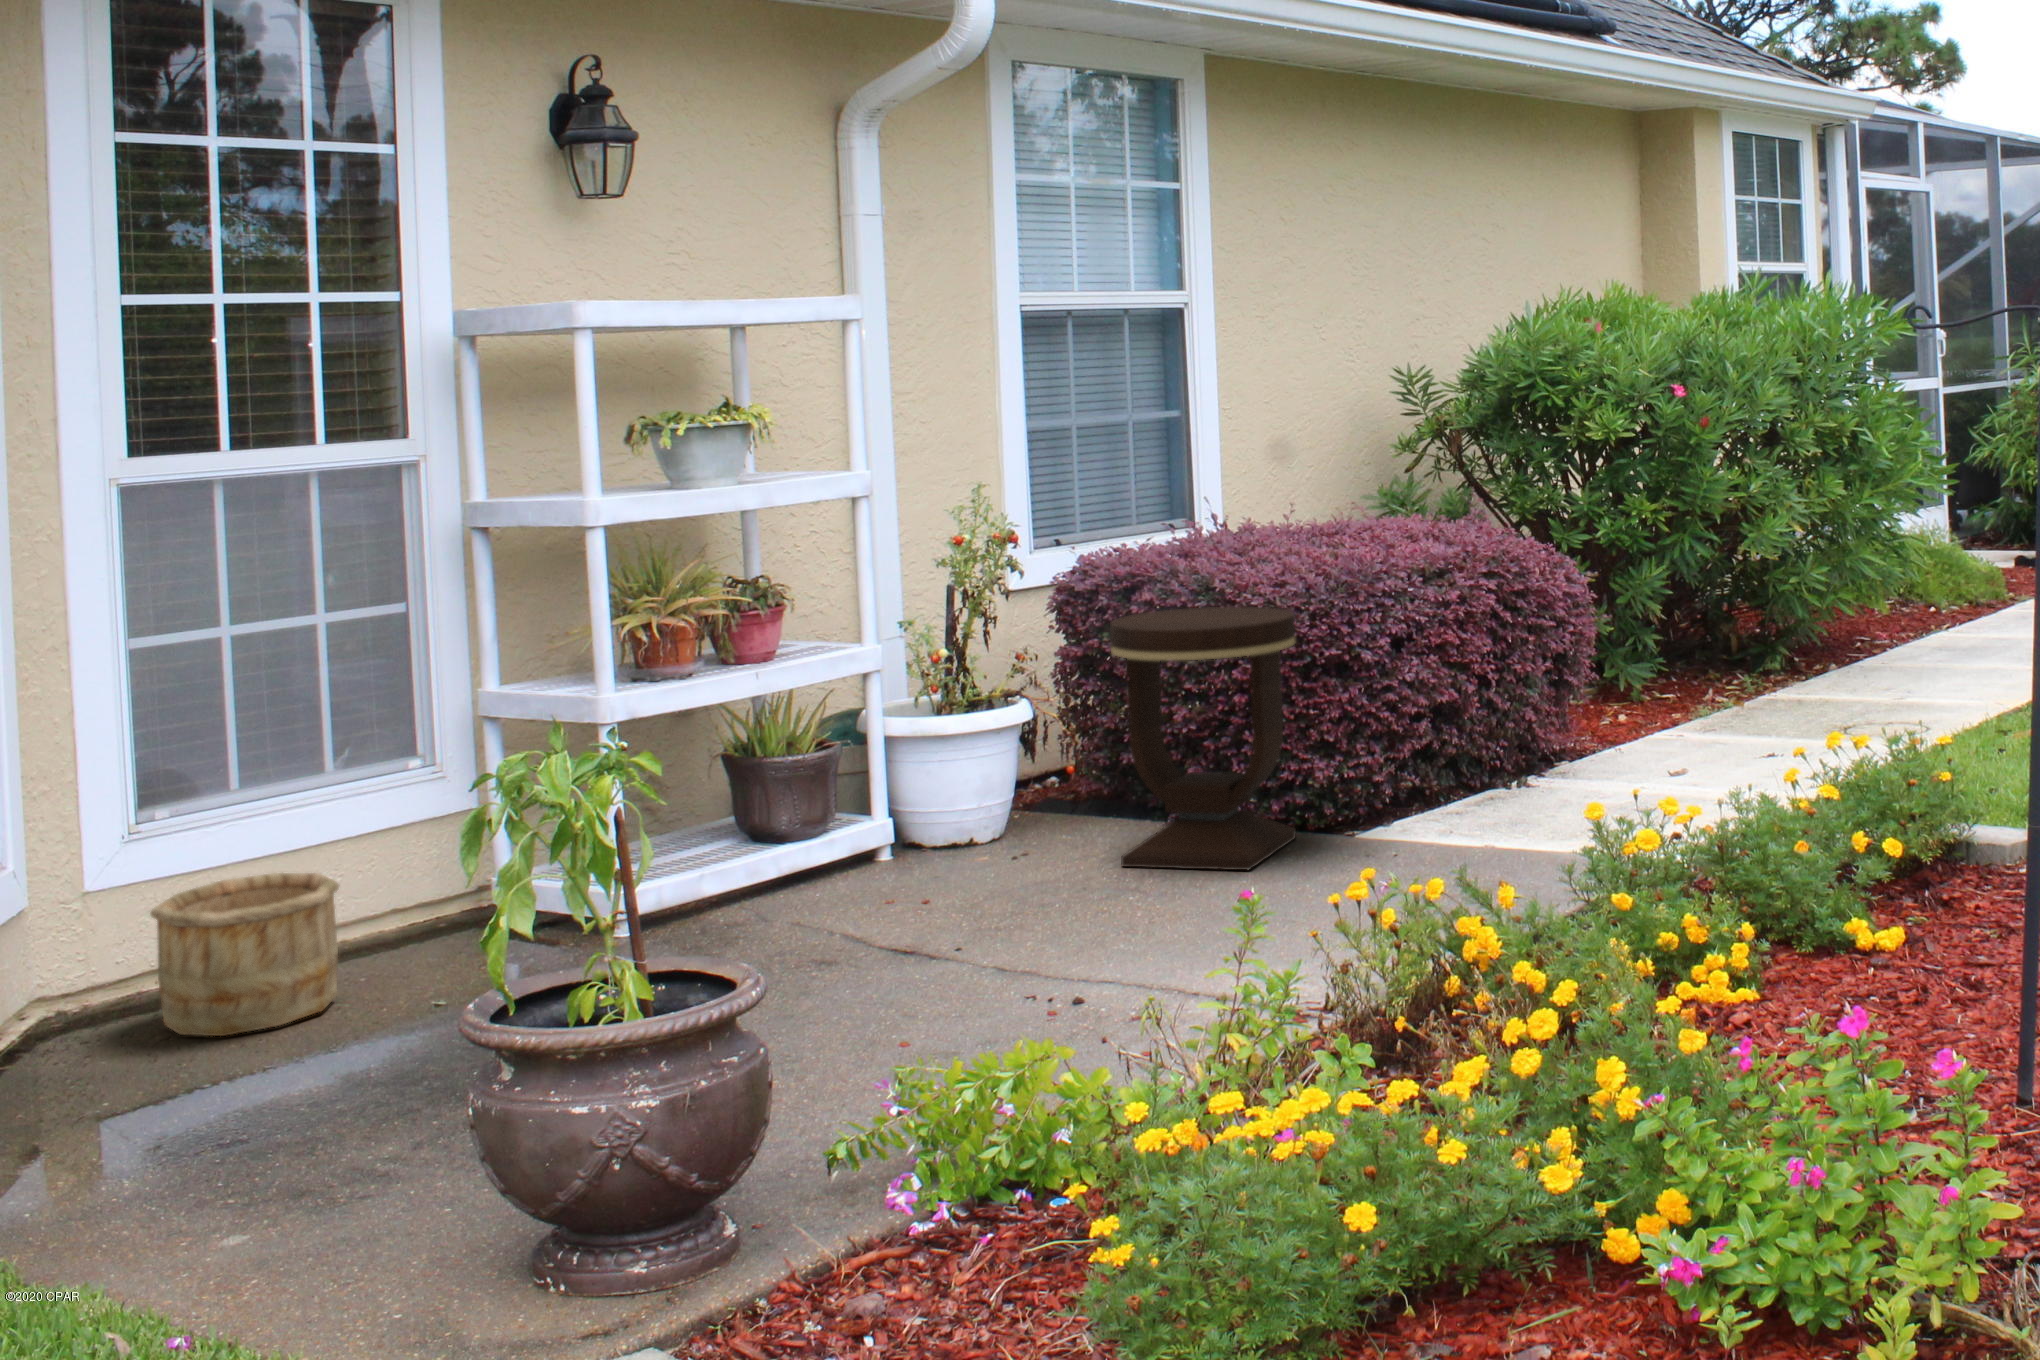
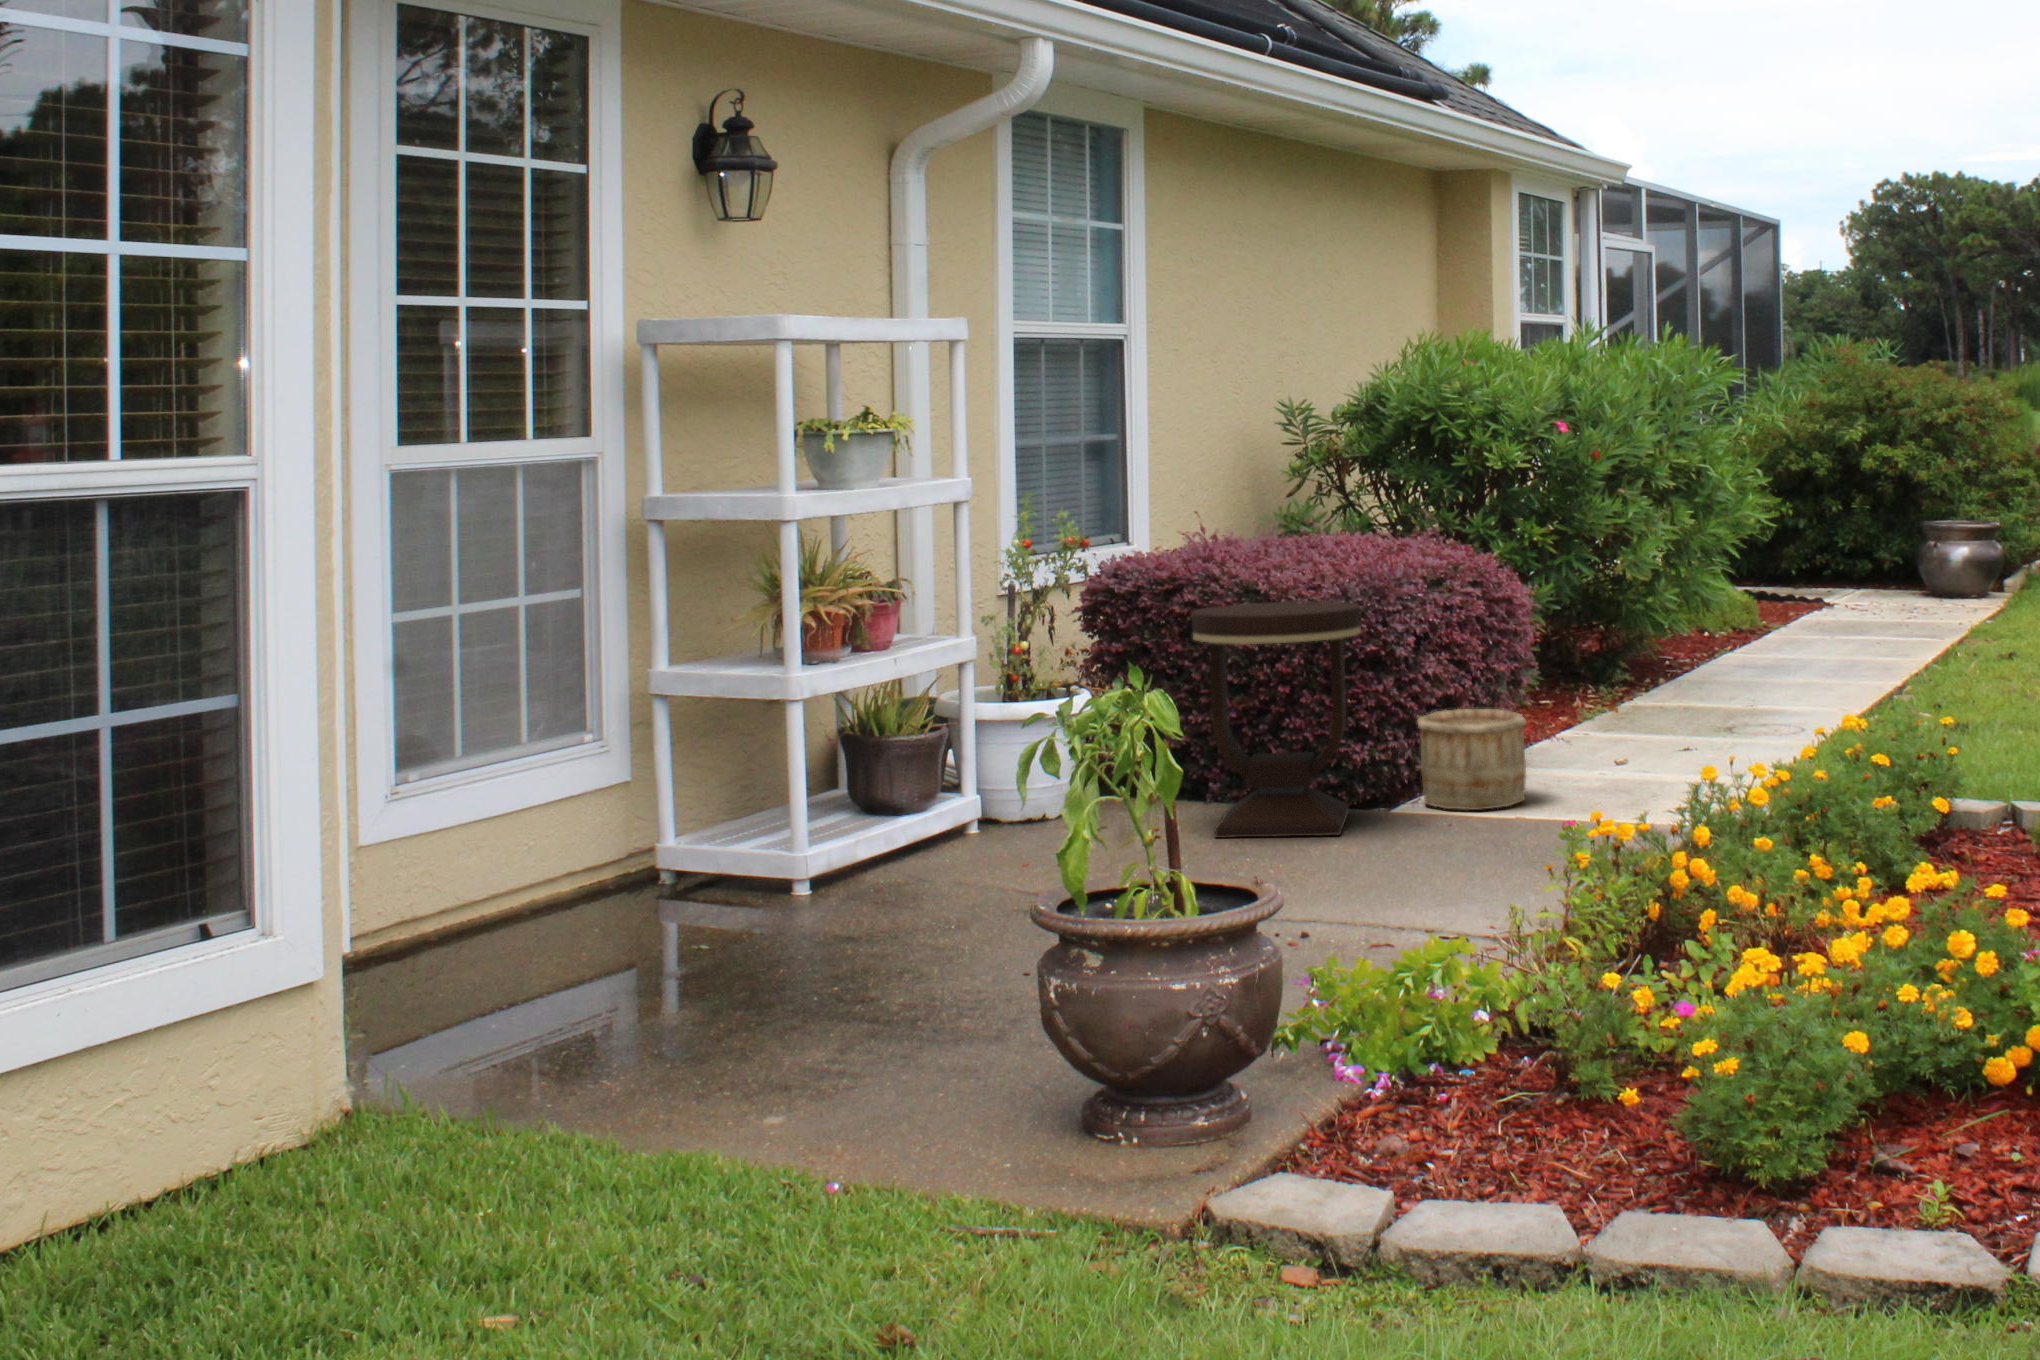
wooden bucket: present [150,873,339,1036] -> present [1417,709,1527,810]

